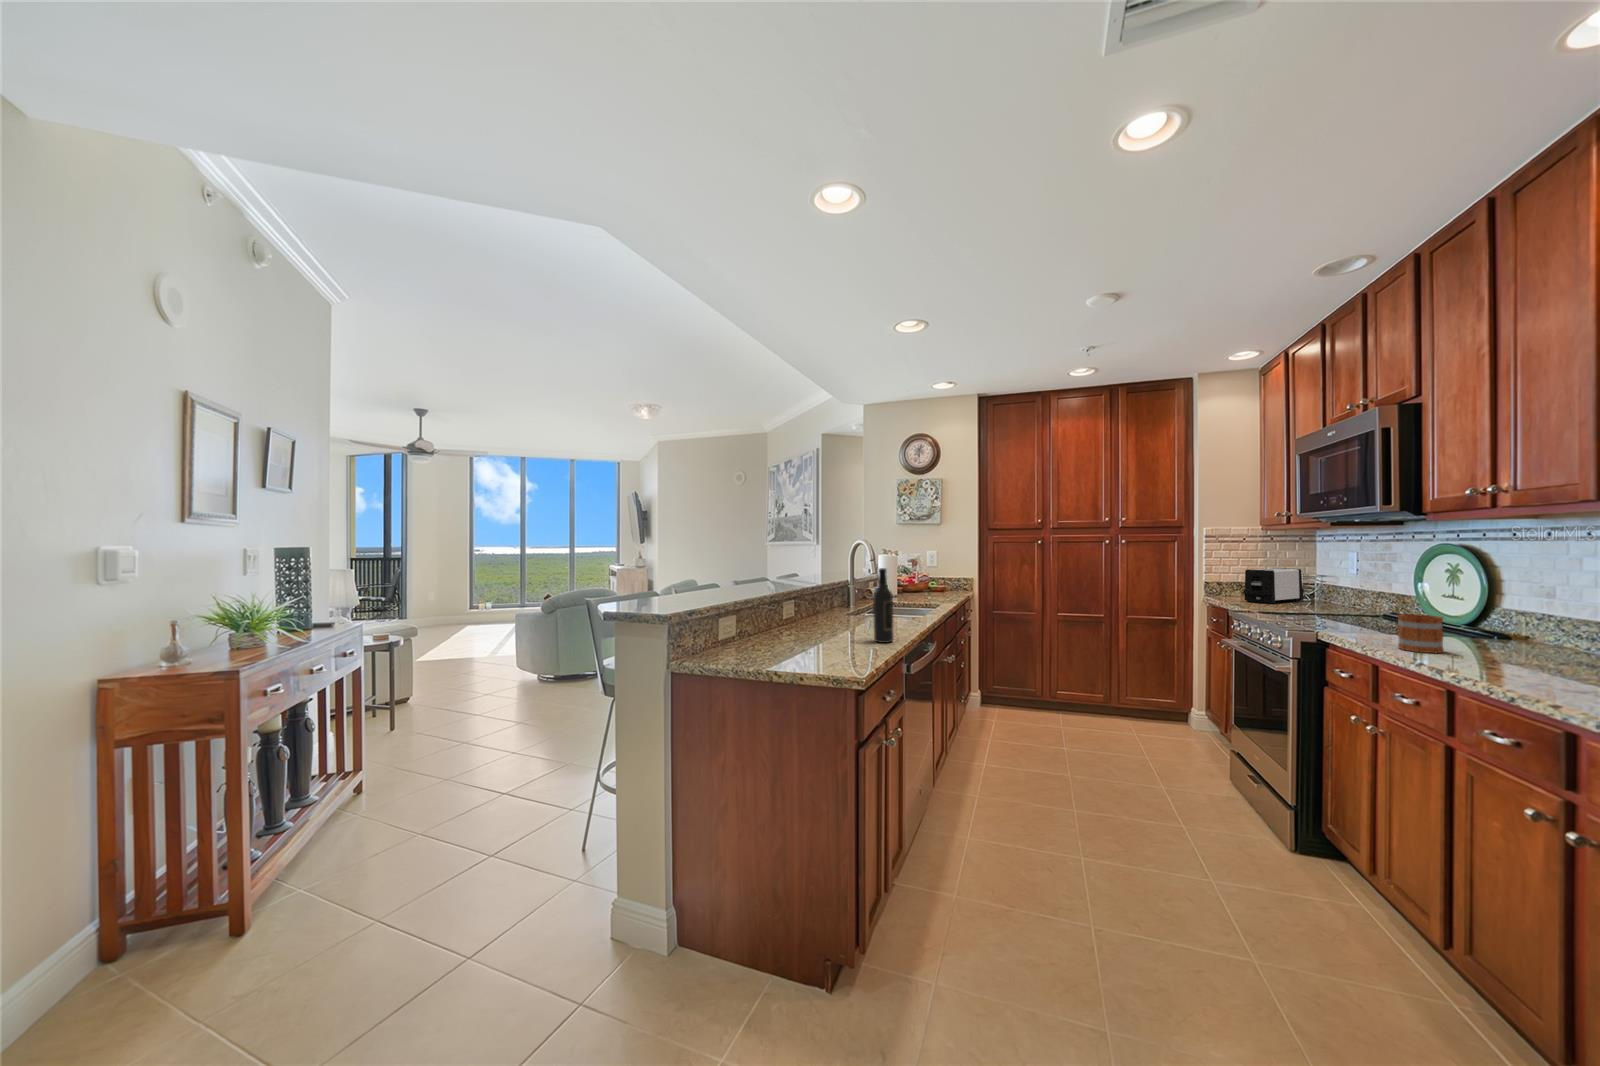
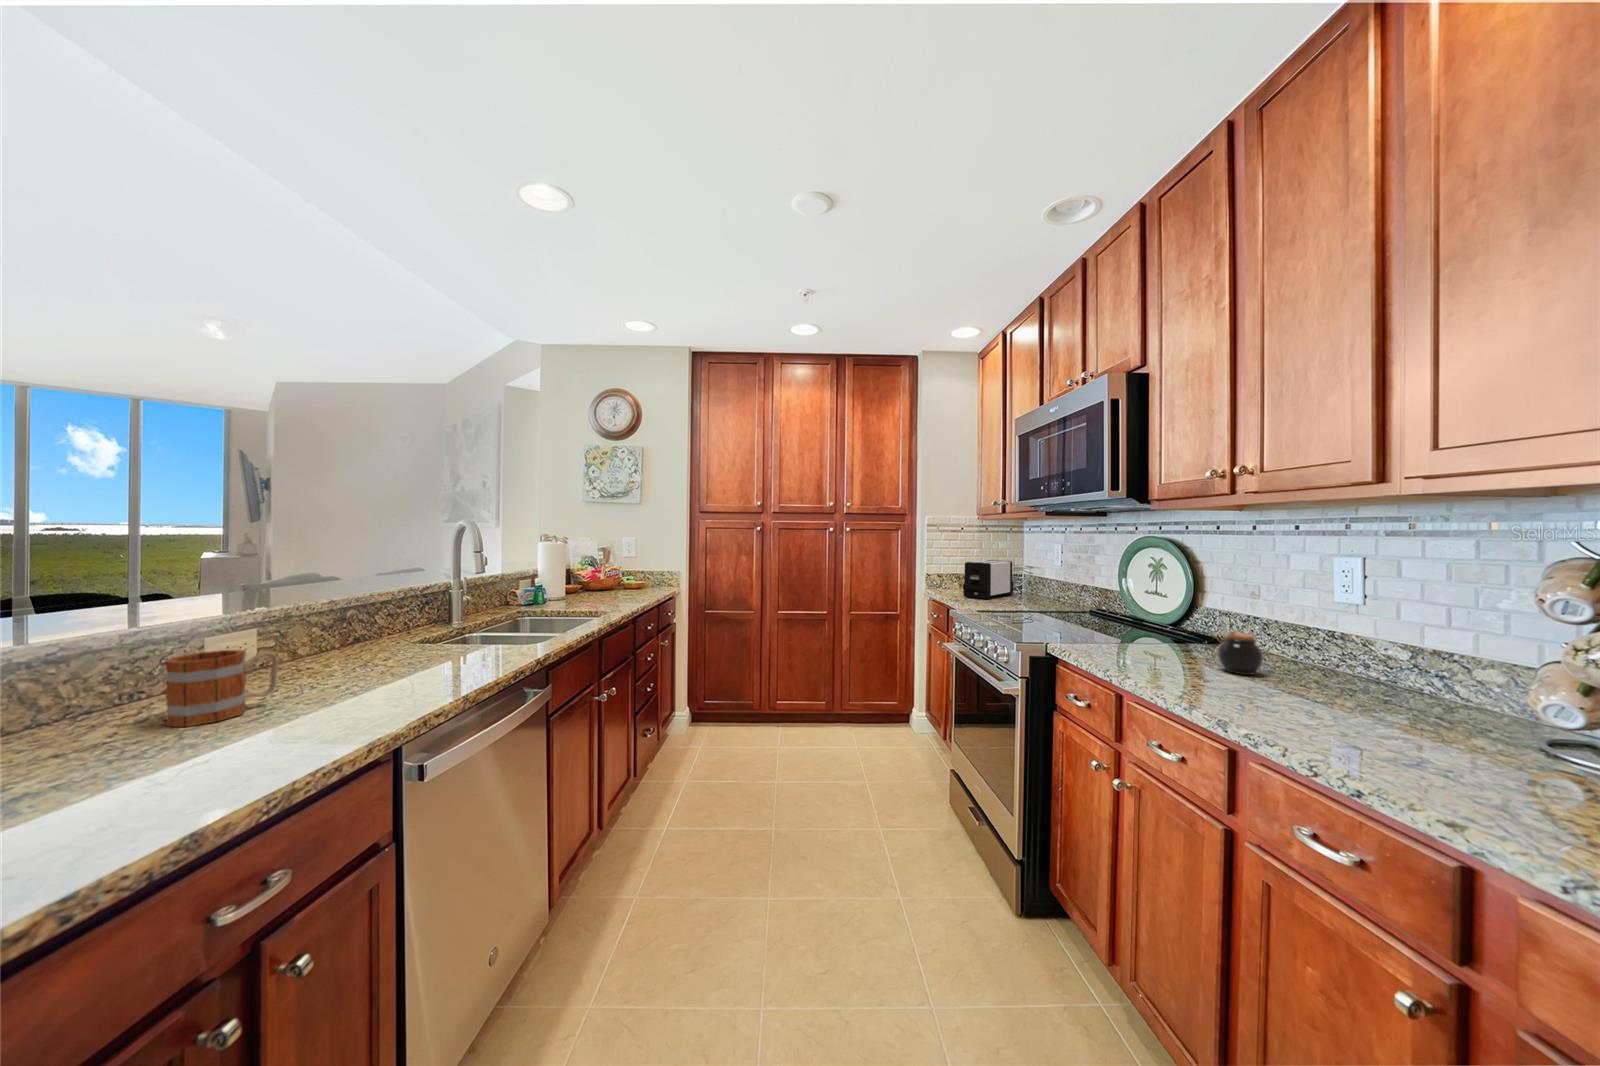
wine bottle: present [873,568,894,643] -> none [299,569,359,740]
mug: present [1398,614,1444,653] -> present [165,650,278,727]
jar: none [1481,622,1525,655] -> present [1218,632,1263,675]

